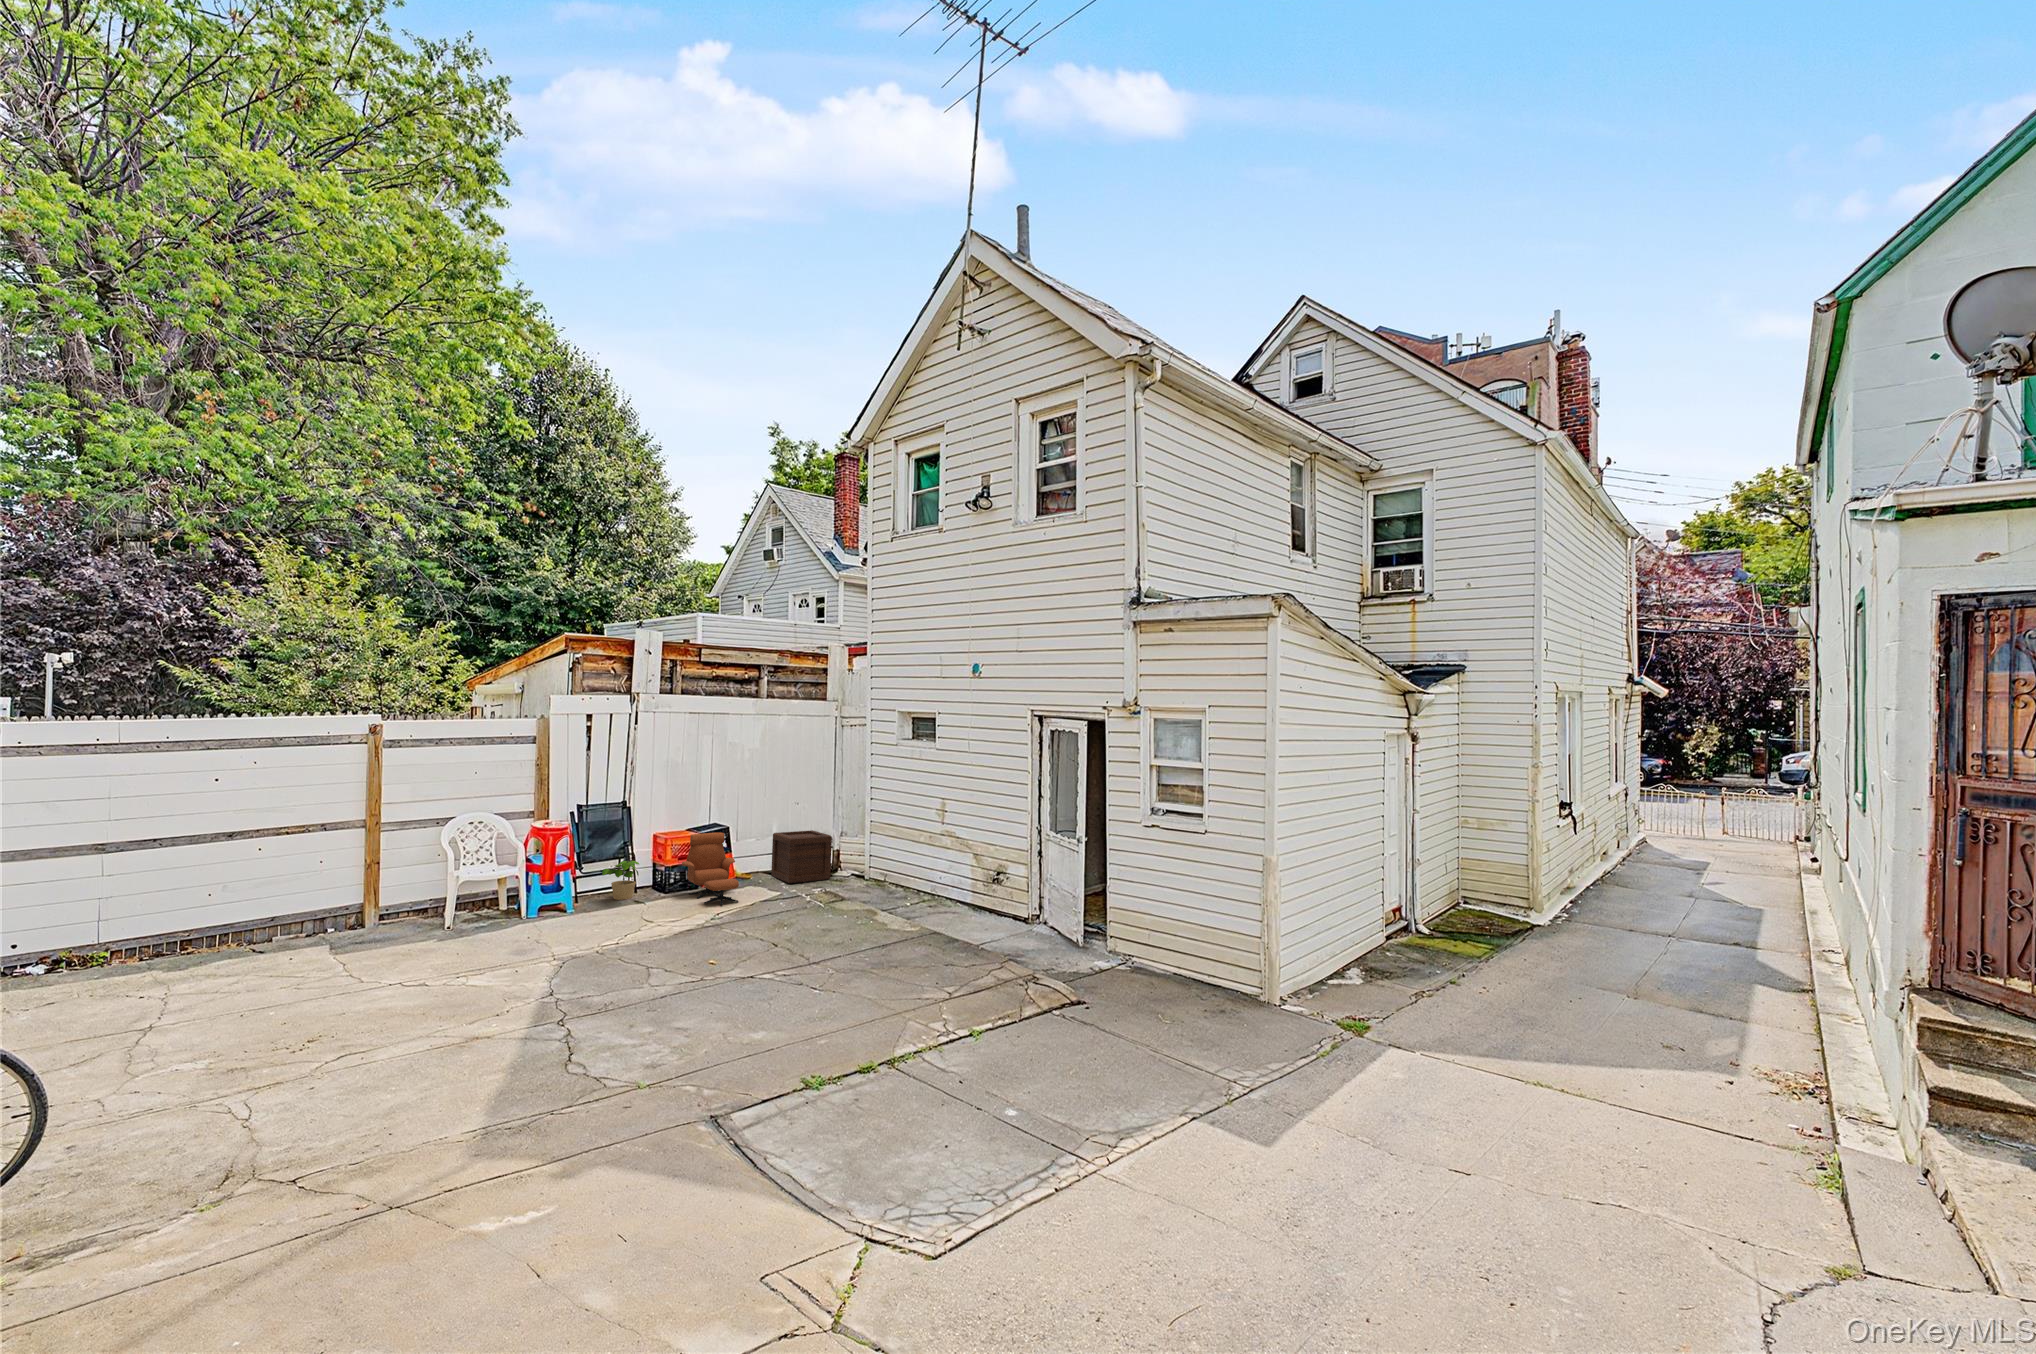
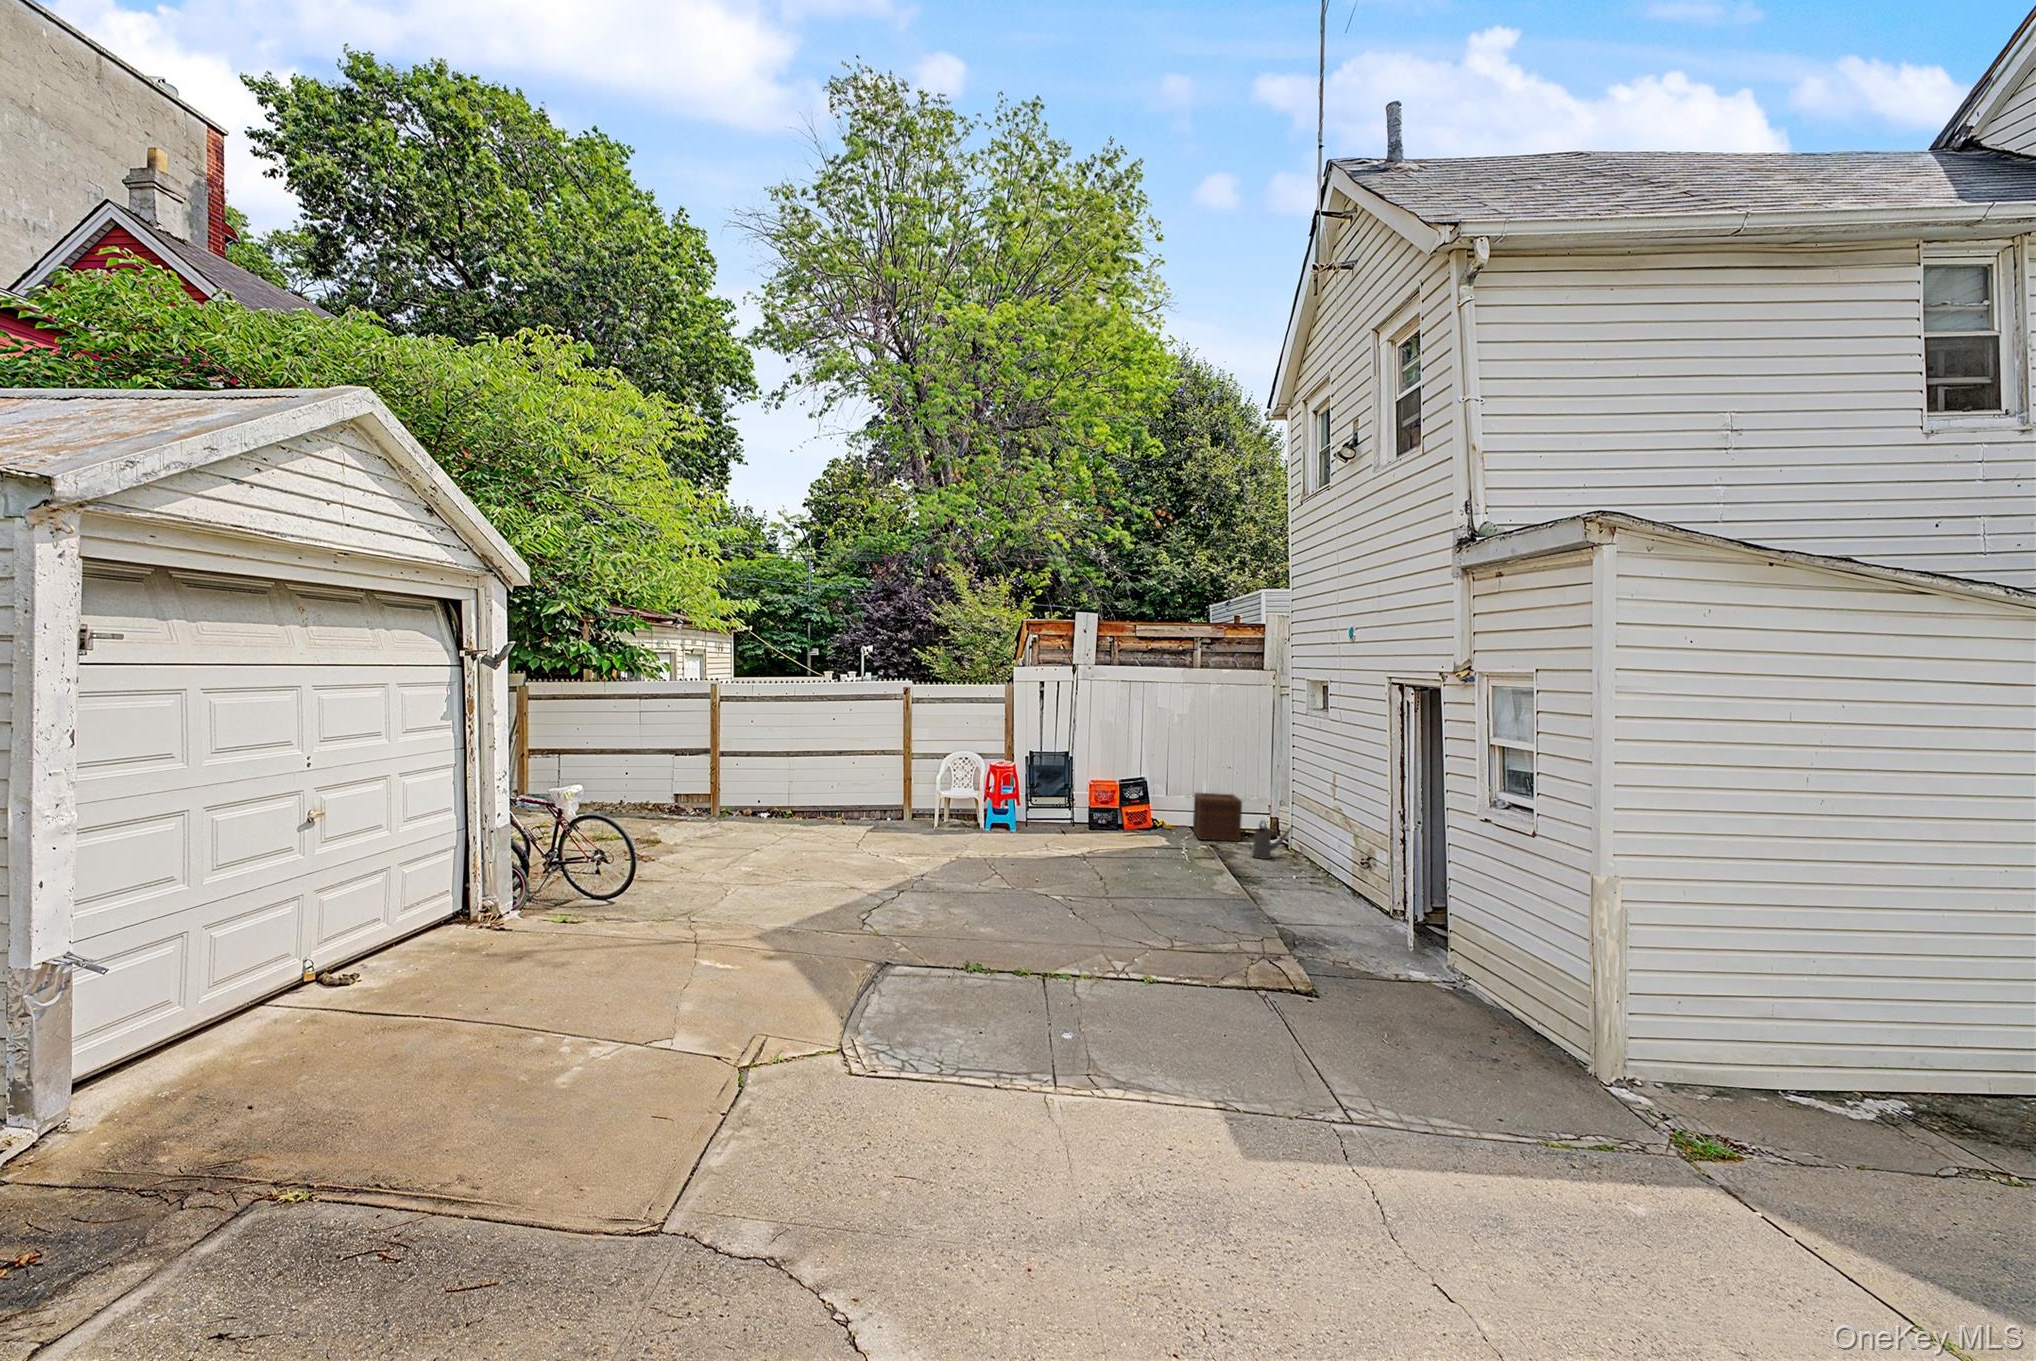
lounge chair: present [682,833,739,905] -> none [1104,785,1149,847]
watering can: none [855,853,893,893] -> present [1253,821,1291,859]
potted plant: present [602,861,639,900] -> none [1046,800,1075,832]

